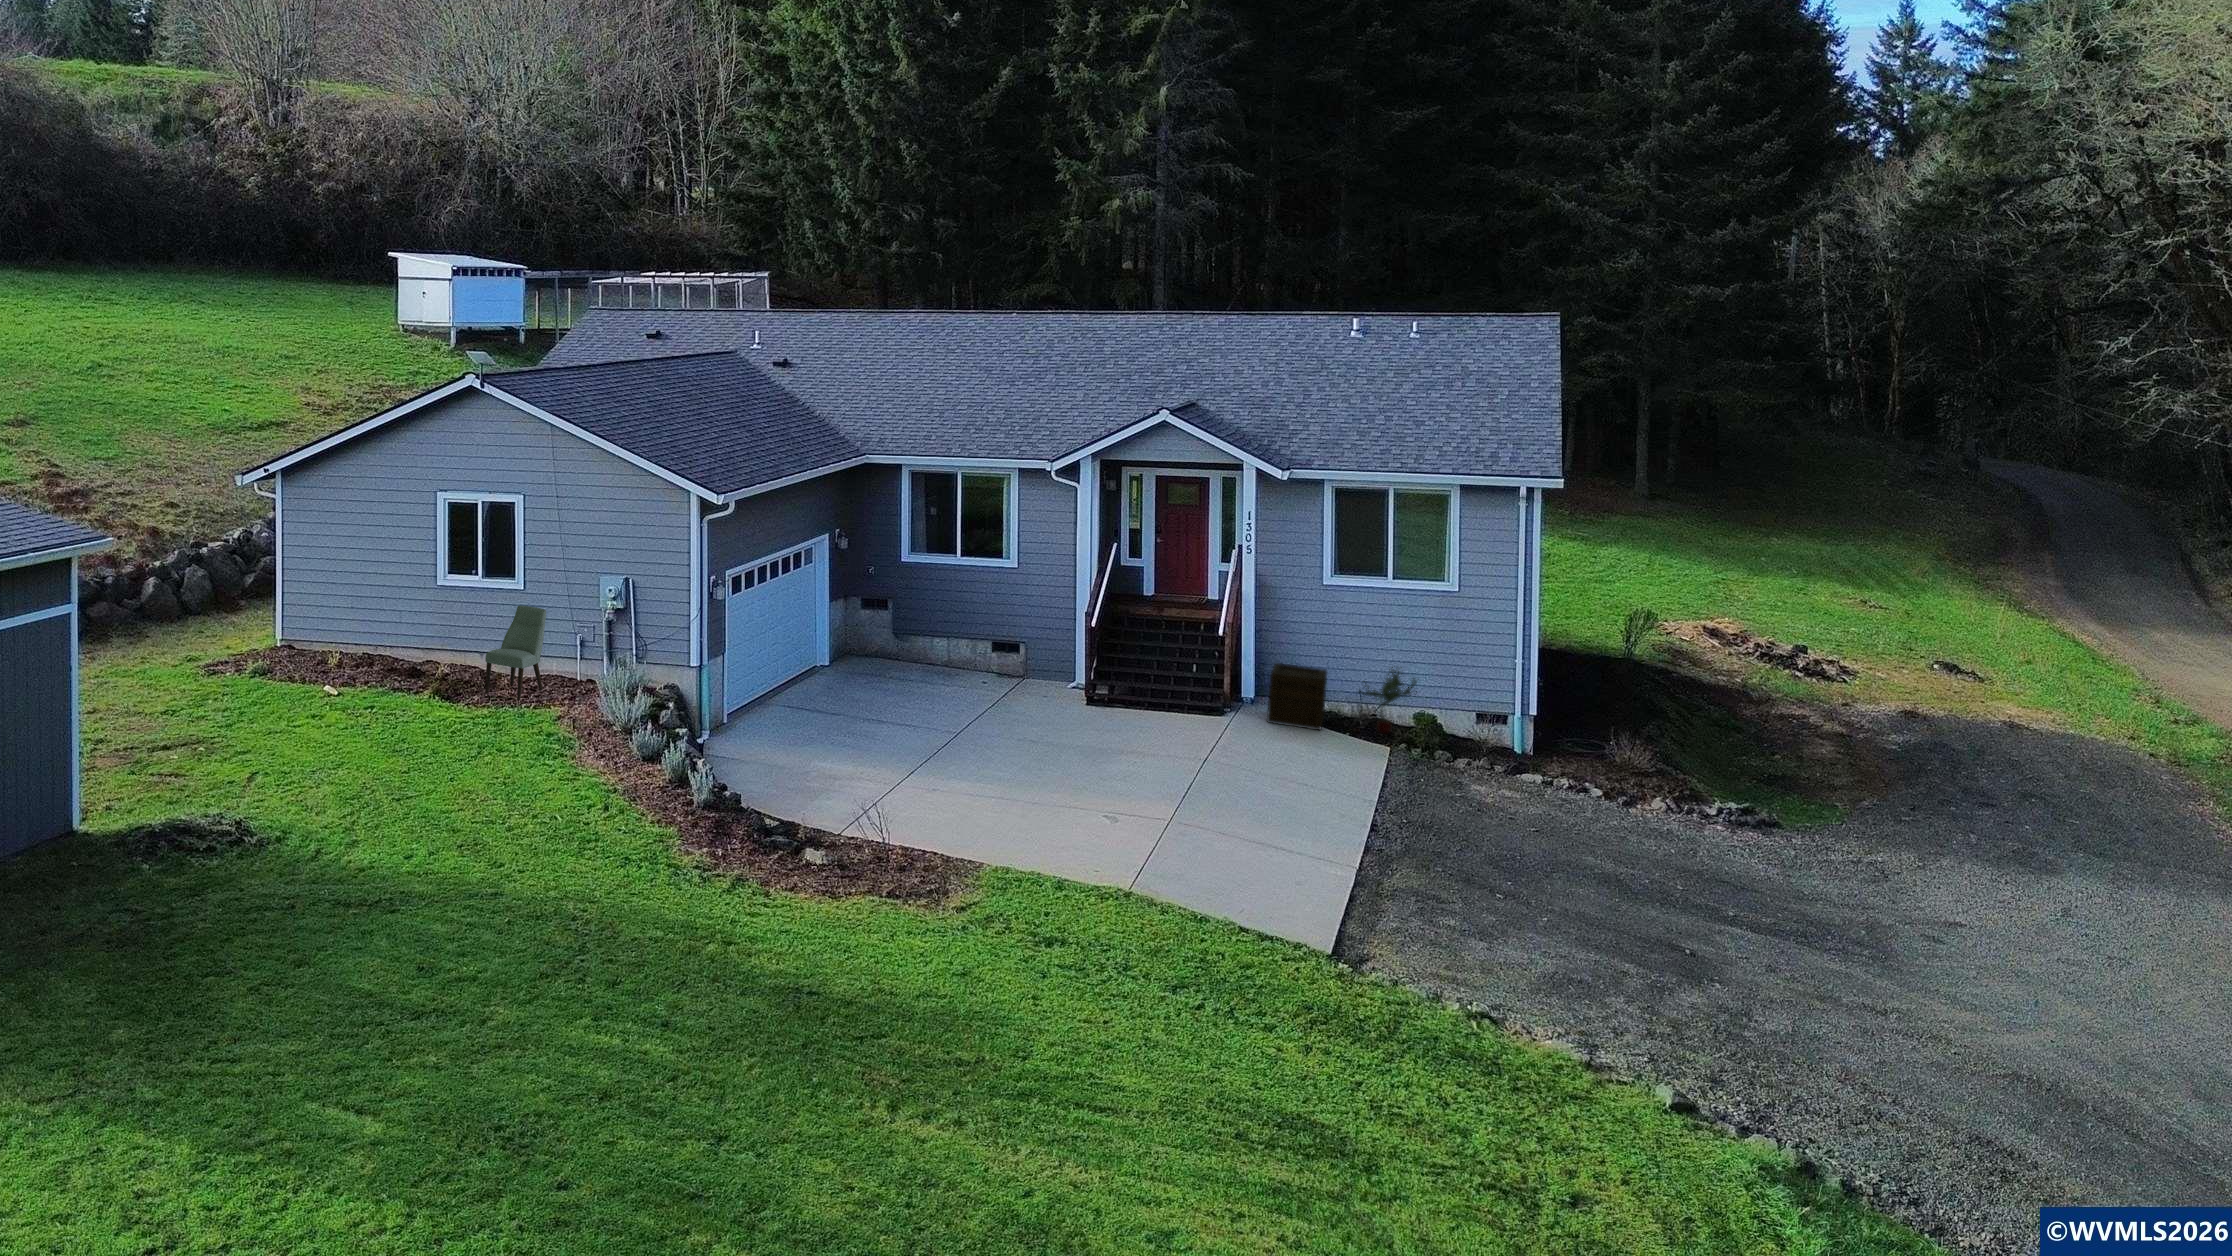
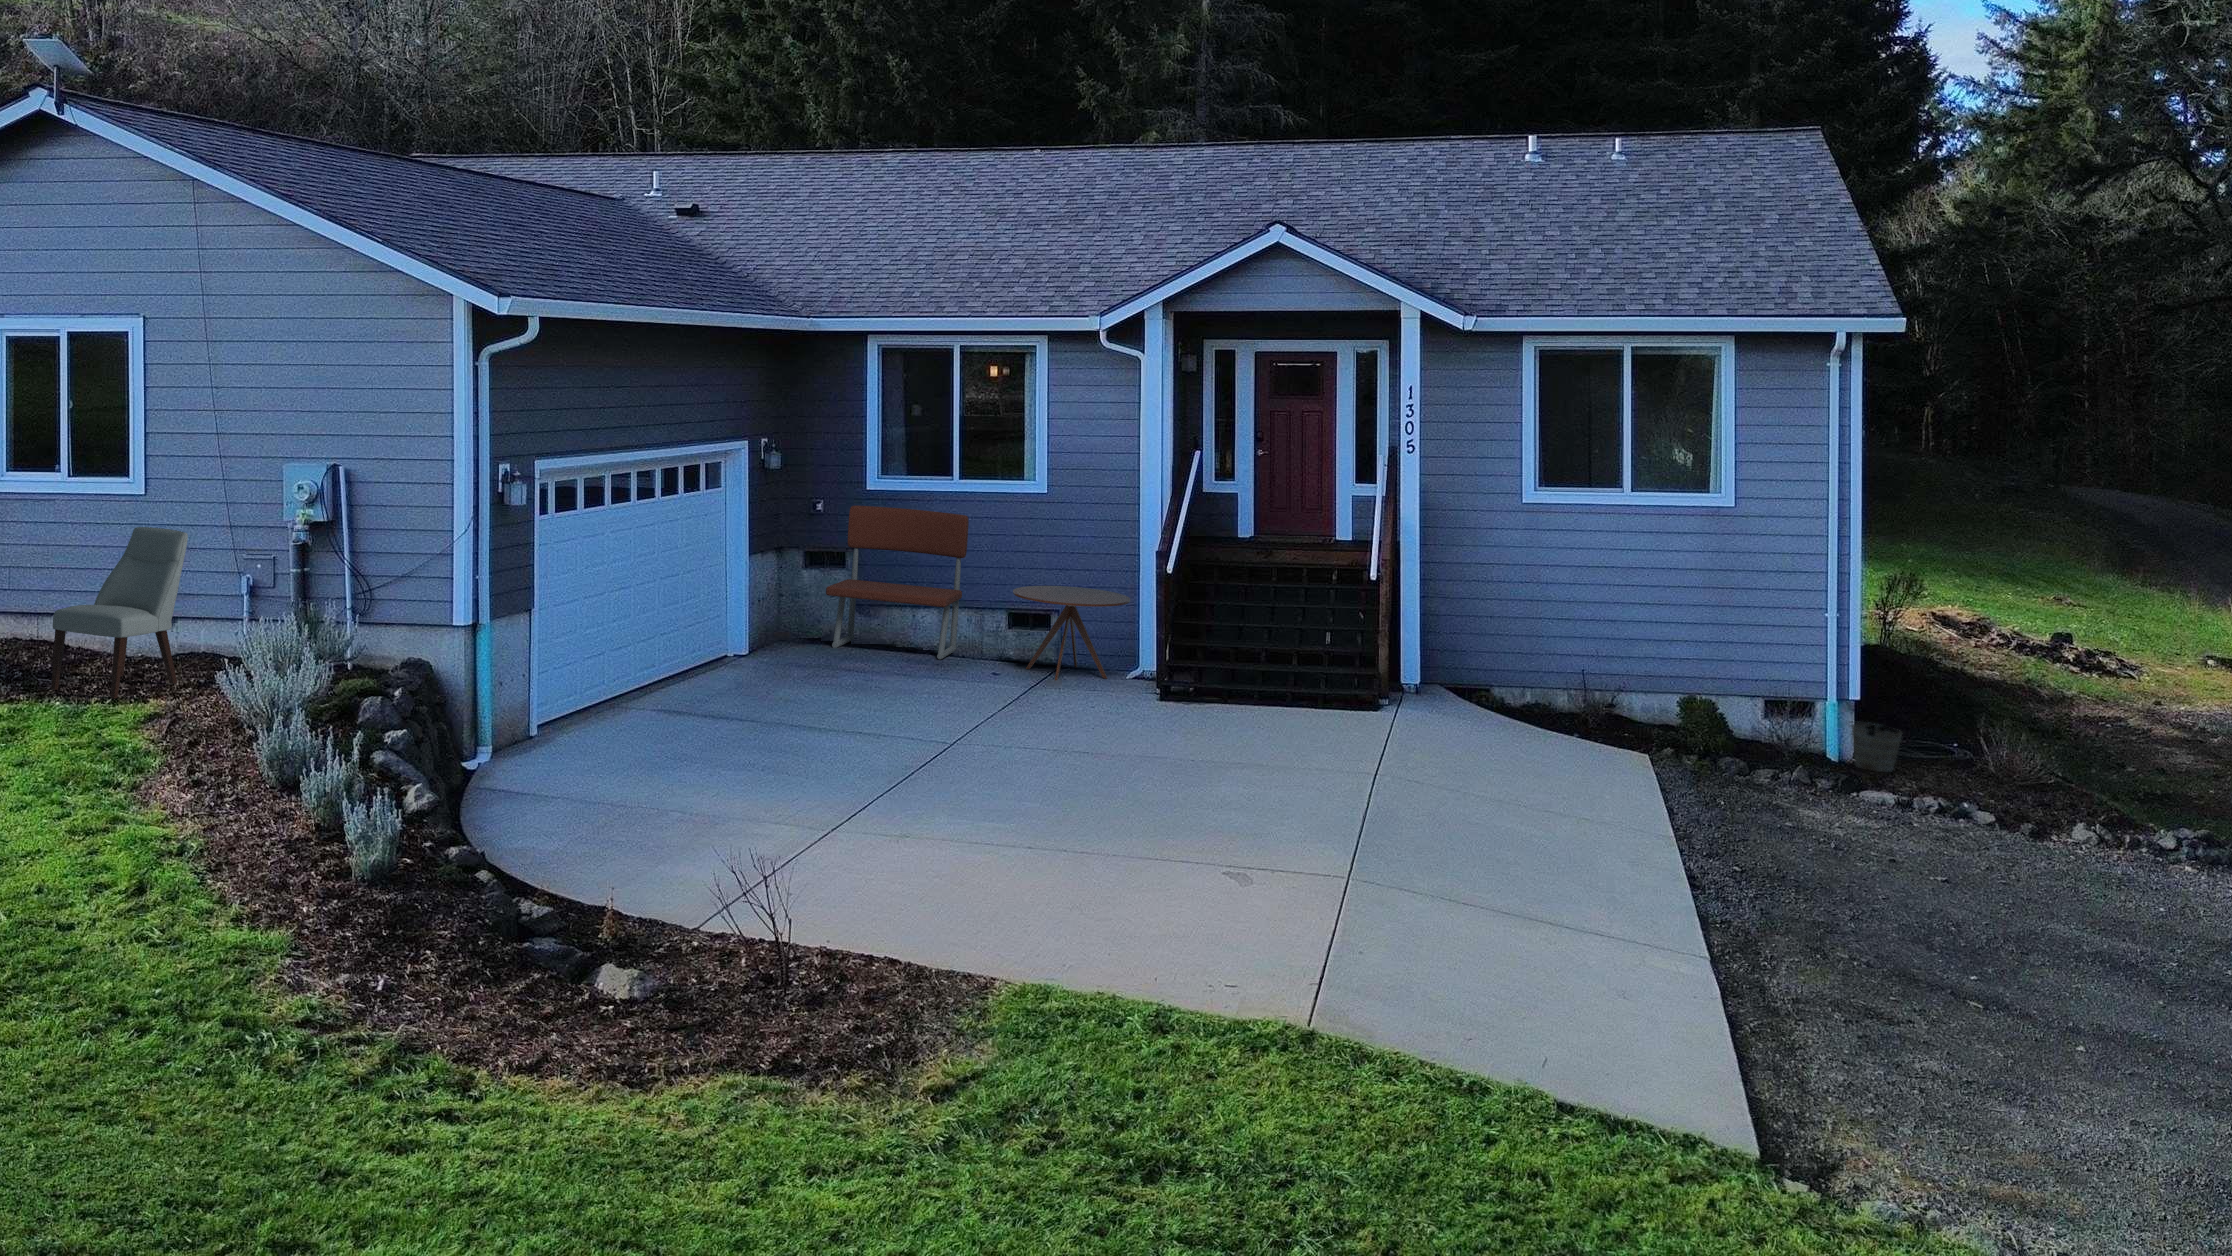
bench: none [882,574,969,672] -> present [826,505,969,659]
round table: none [997,627,1070,688] -> present [1013,586,1130,680]
wooden crate: present [1267,663,1327,730] -> none [1445,630,1538,733]
potted tree: present [1360,667,1417,734] -> none [1580,625,1679,737]
bucket: none [1530,729,1565,762] -> present [1852,721,1903,772]

